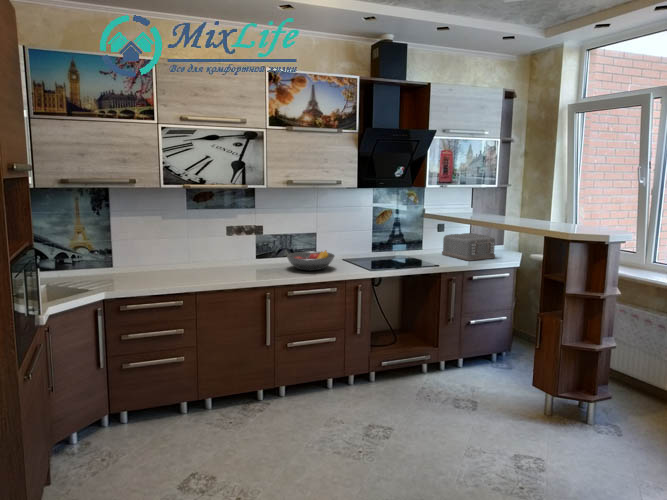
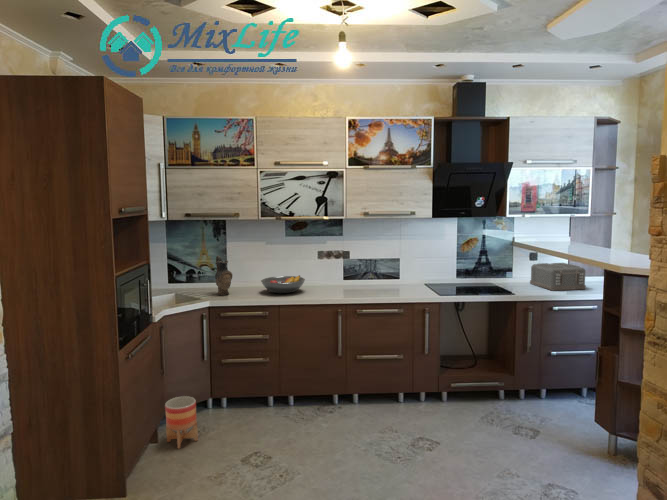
ceramic pitcher: none [103,234,128,284] -> present [215,256,232,295]
fruit bowl: present [287,250,335,271] -> present [261,275,305,293]
planter: none [63,417,110,486] -> present [165,396,198,448]

